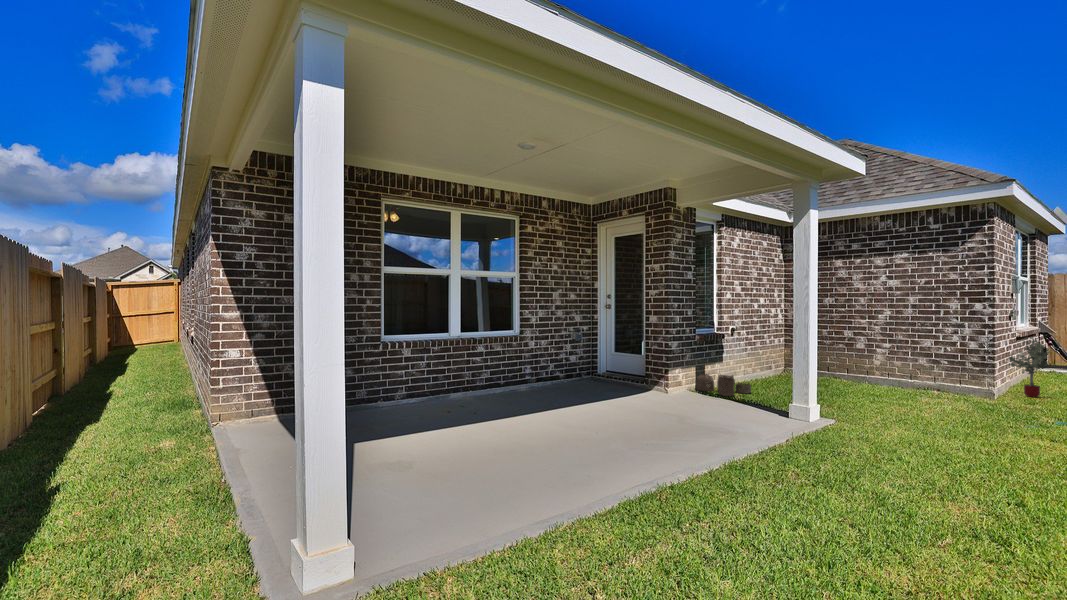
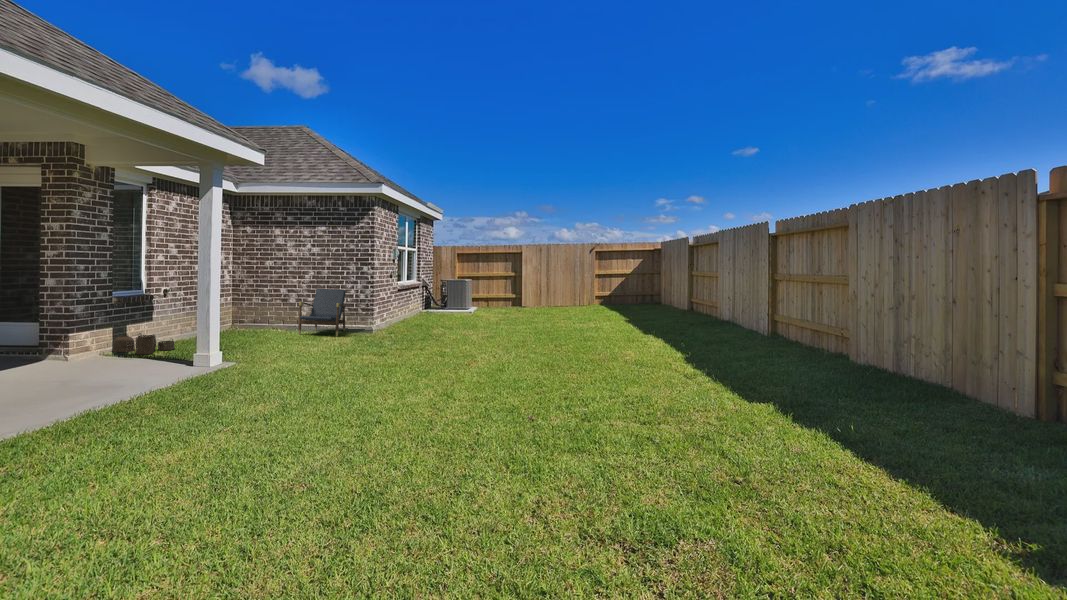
lounge chair: none [879,331,944,397] -> present [298,289,346,336]
potted tree: present [1009,337,1049,397] -> none [383,291,406,331]

